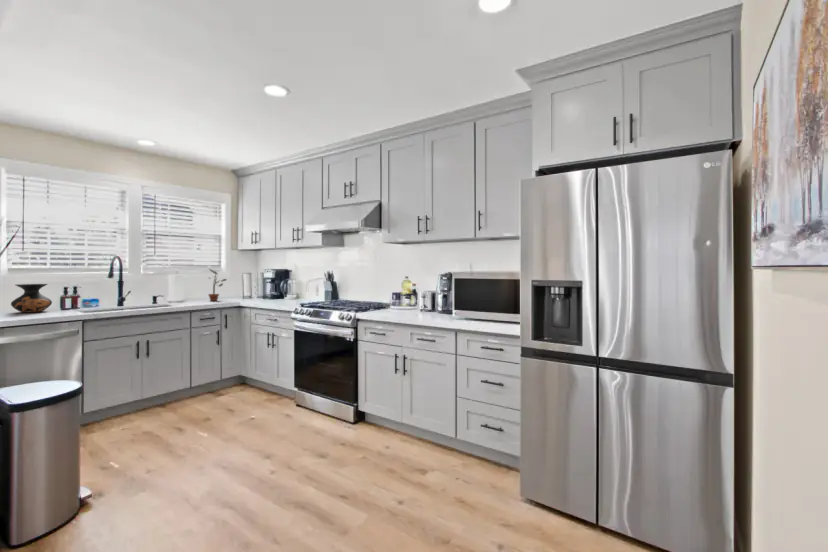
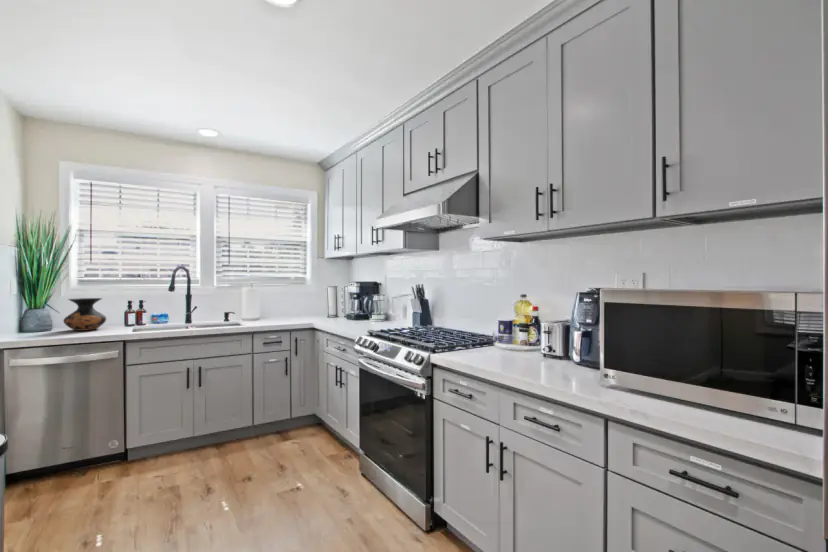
potted plant: present [209,269,226,301] -> none [281,280,304,320]

